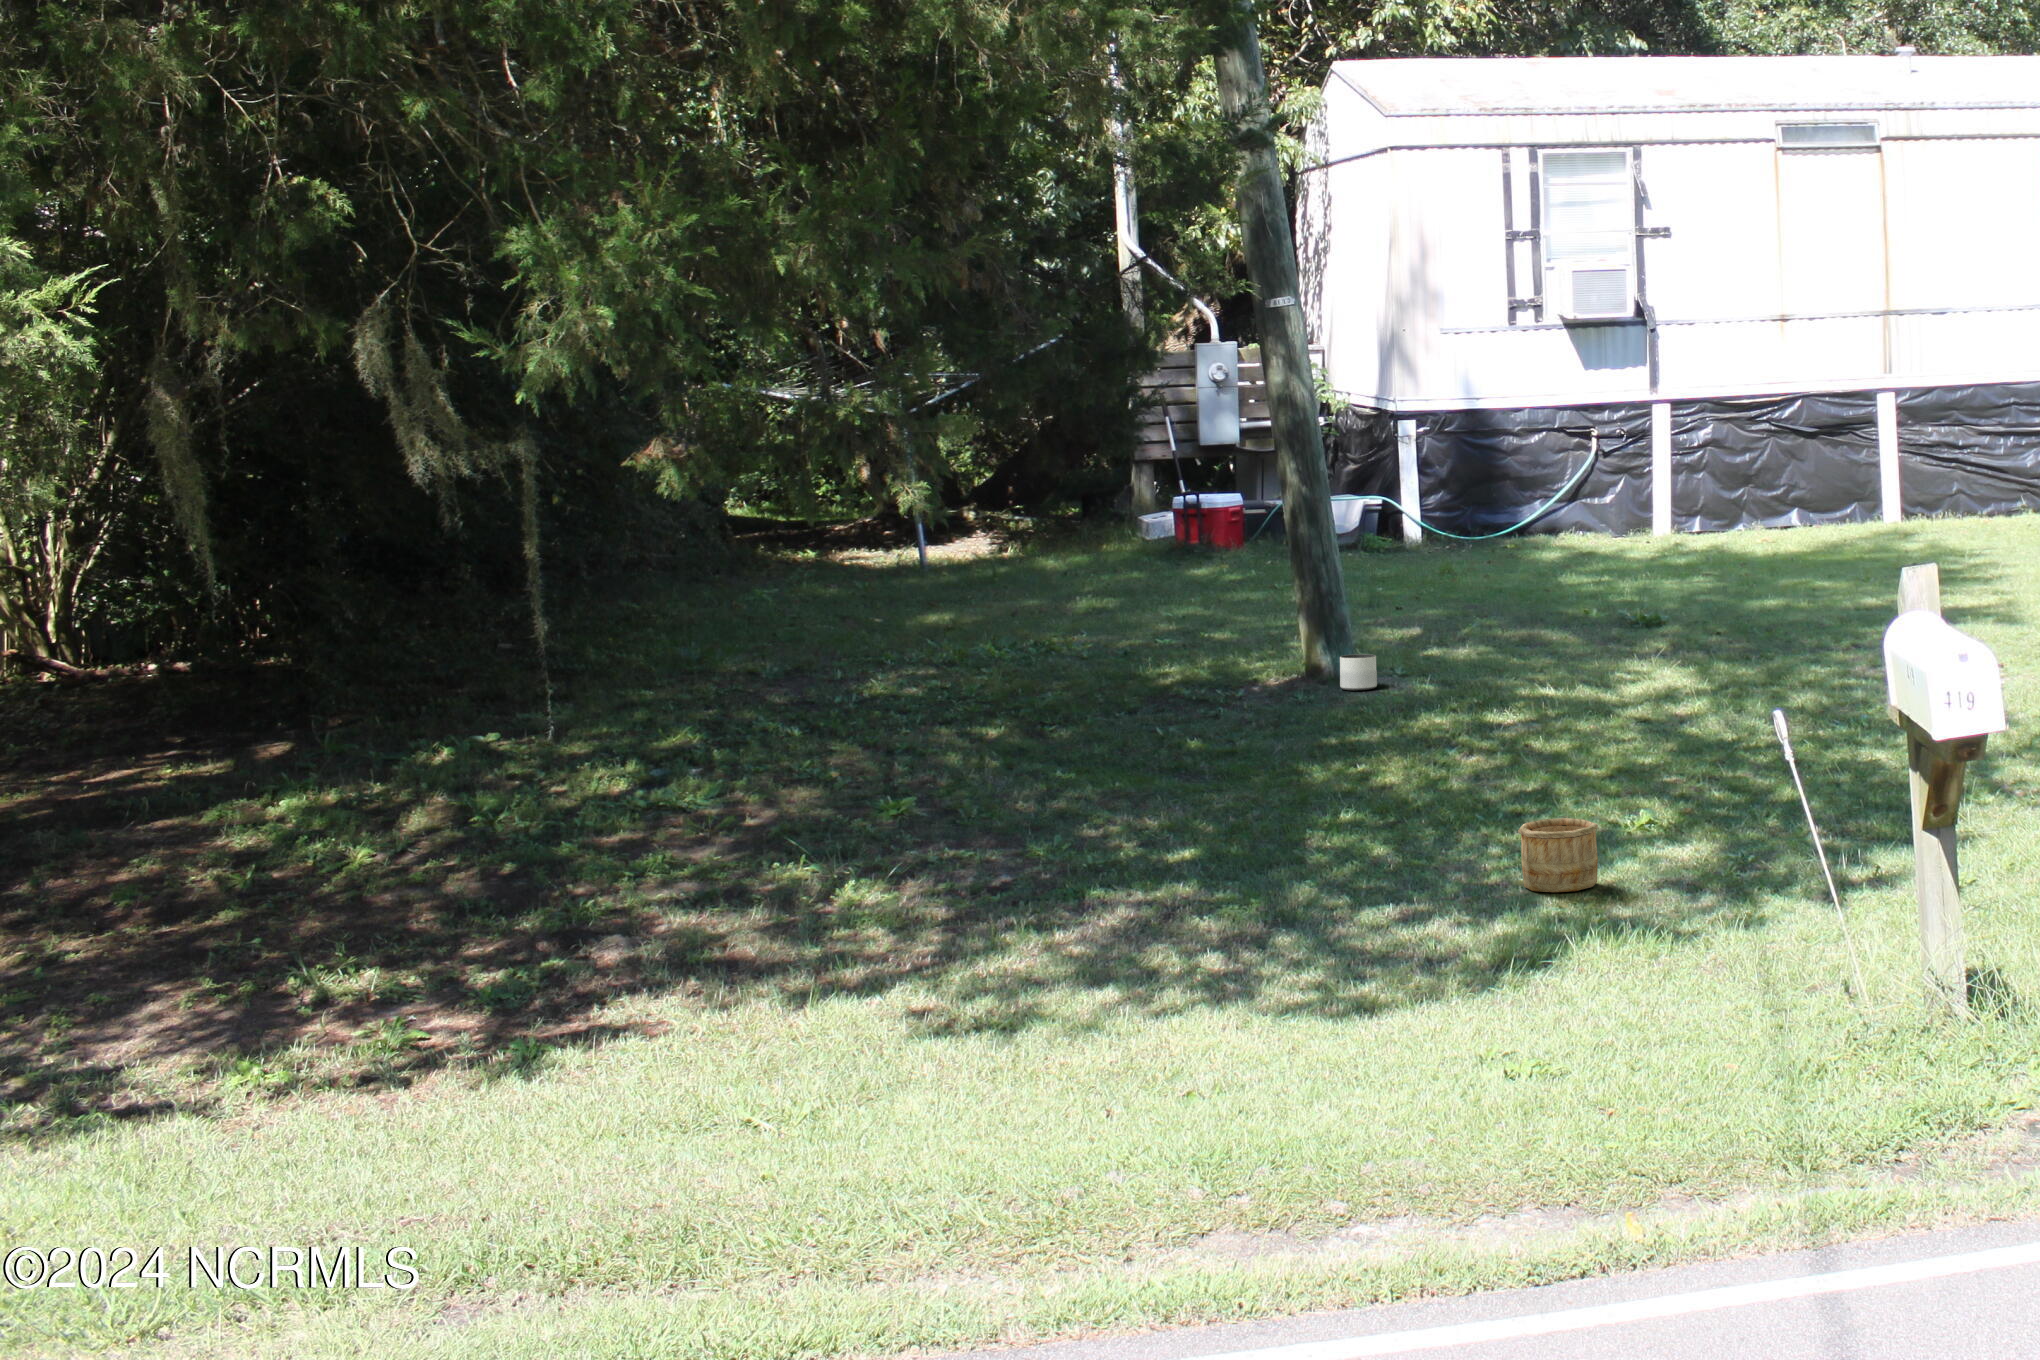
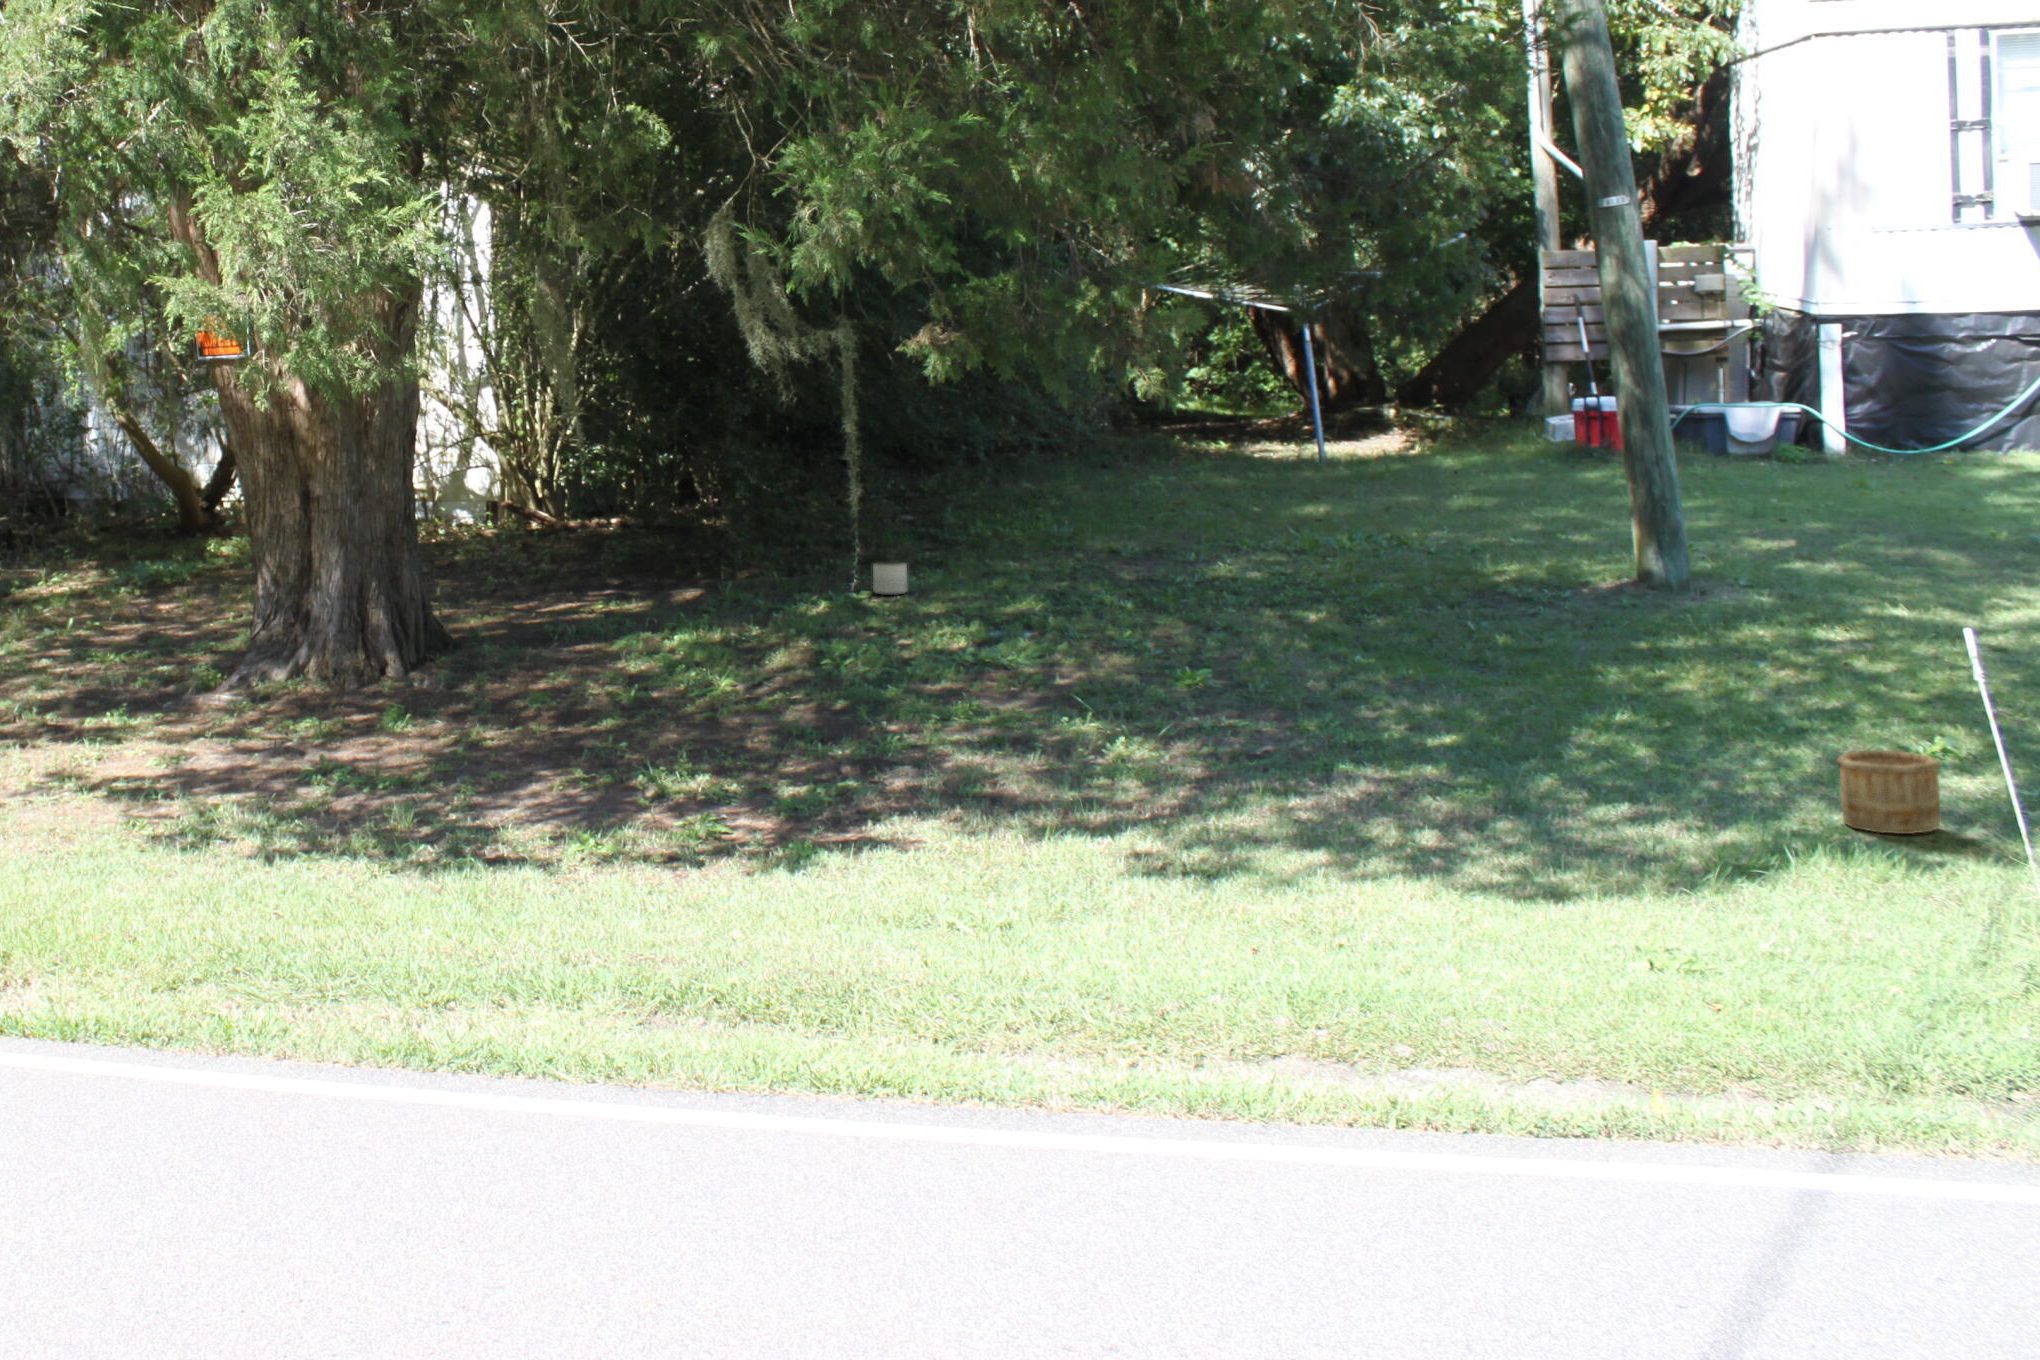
planter: present [1340,654,1377,690] -> present [873,562,907,595]

